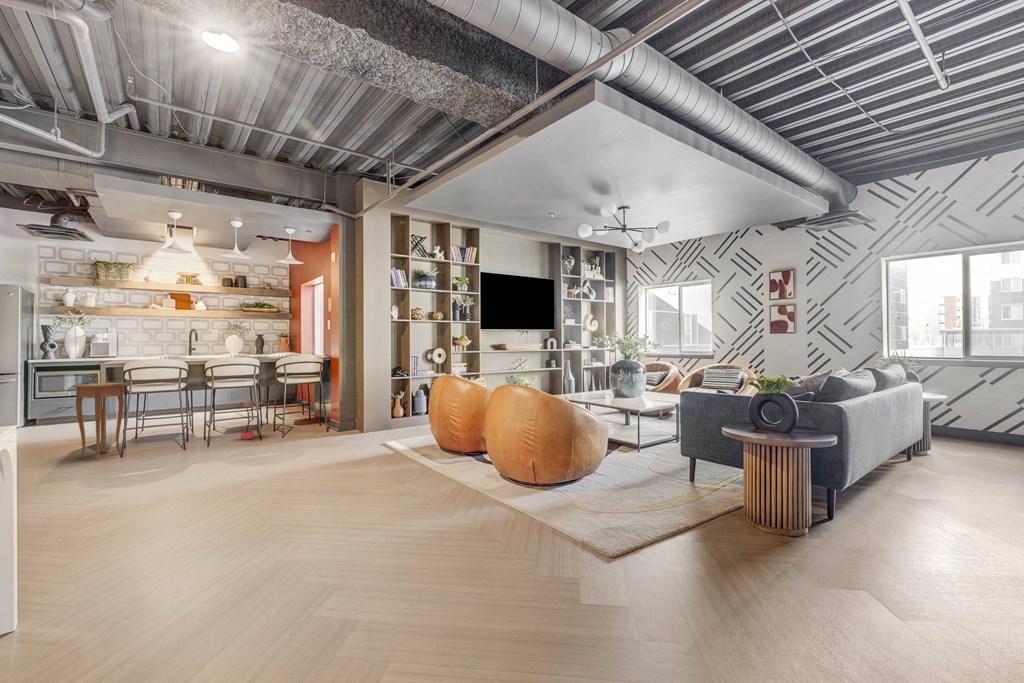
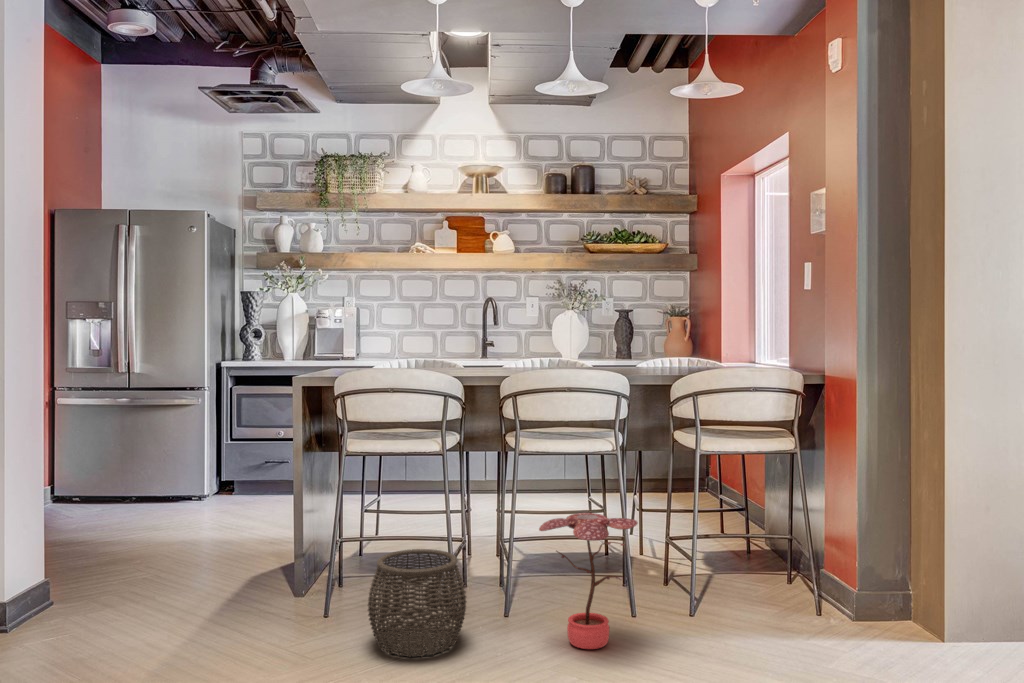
side table: present [73,383,125,459] -> none [164,425,278,658]
woven basket: none [166,418,204,449] -> present [368,549,467,657]

